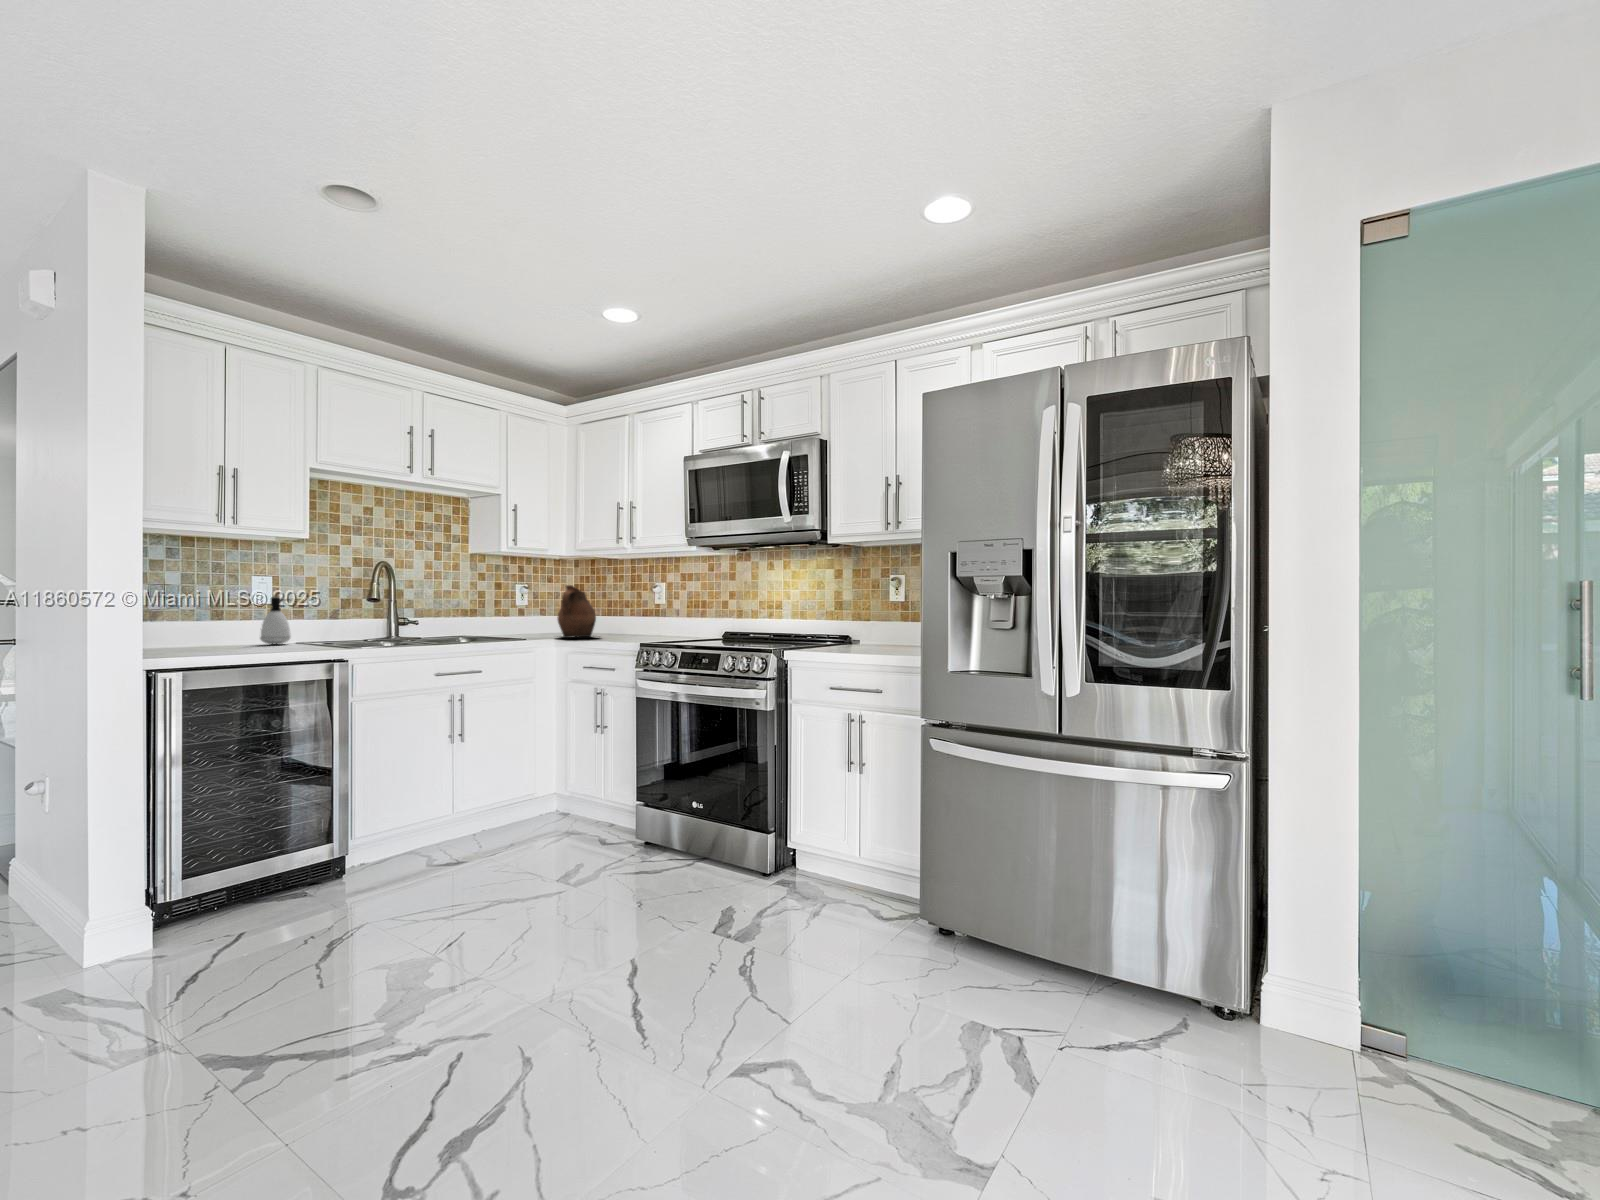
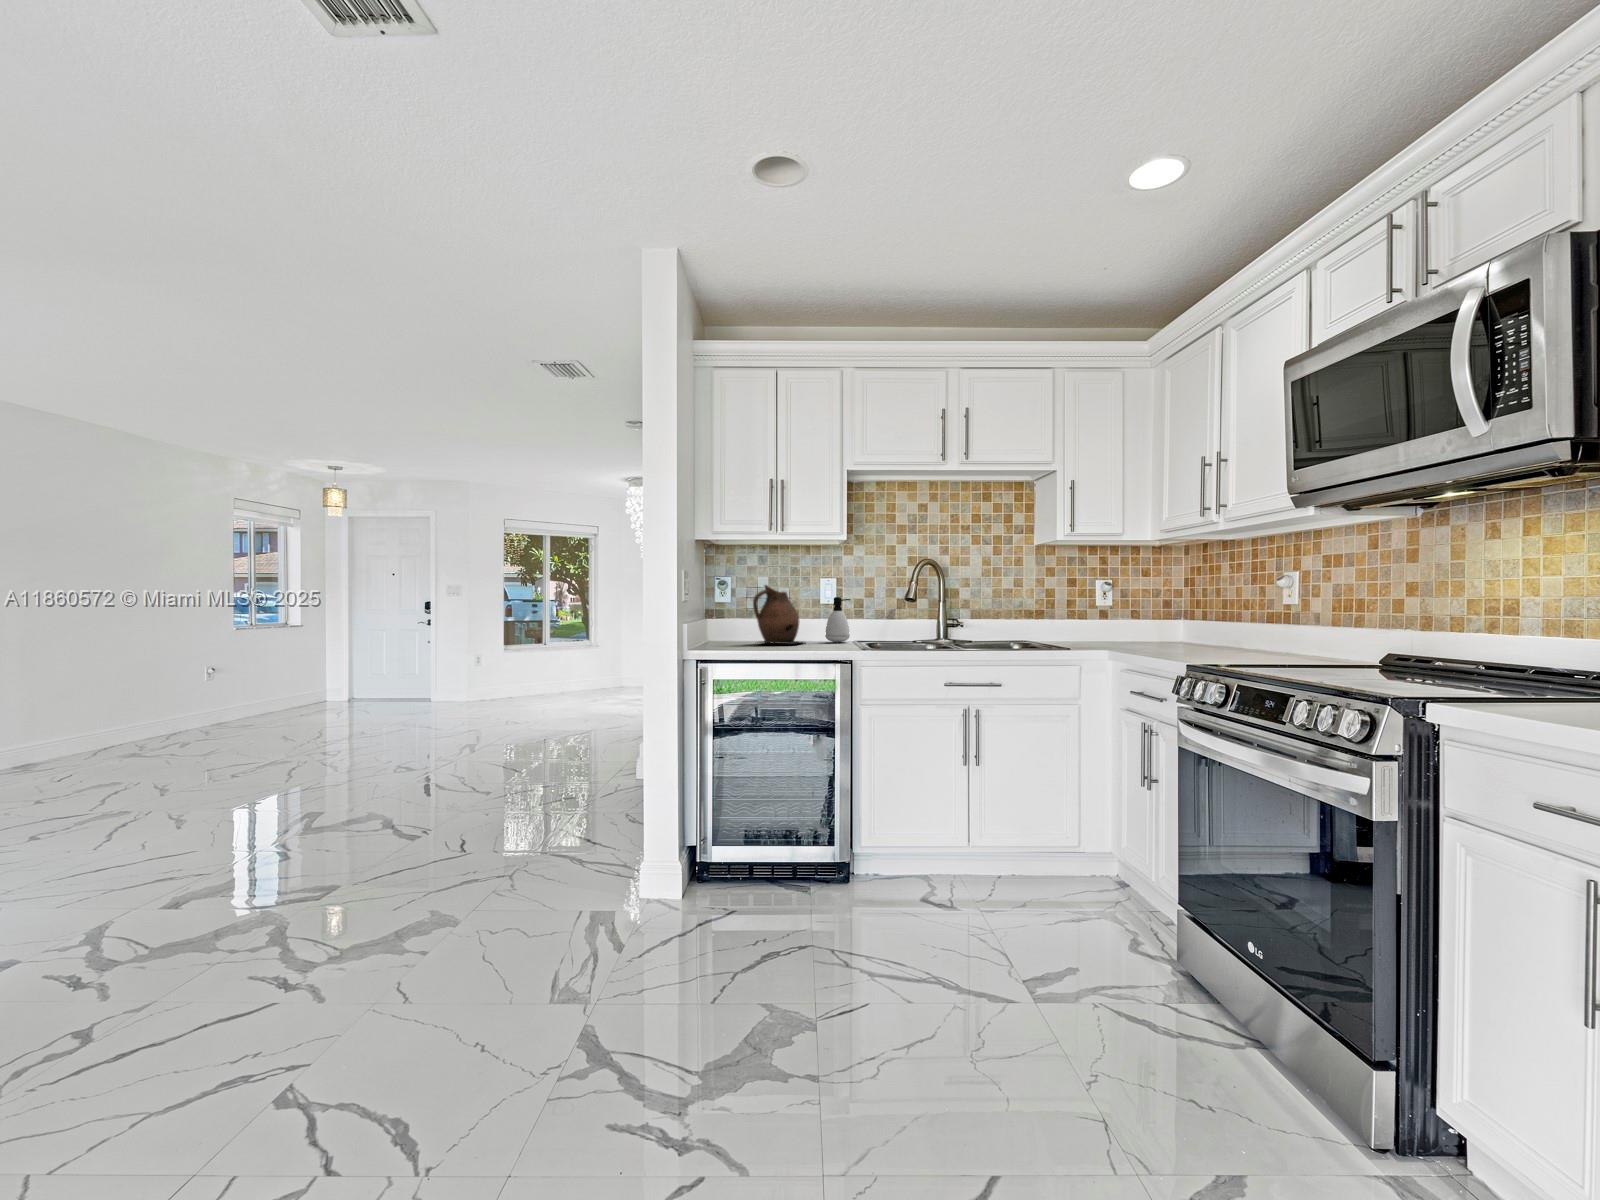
ceramic pitcher: present [557,585,596,638] -> present [753,585,805,645]

